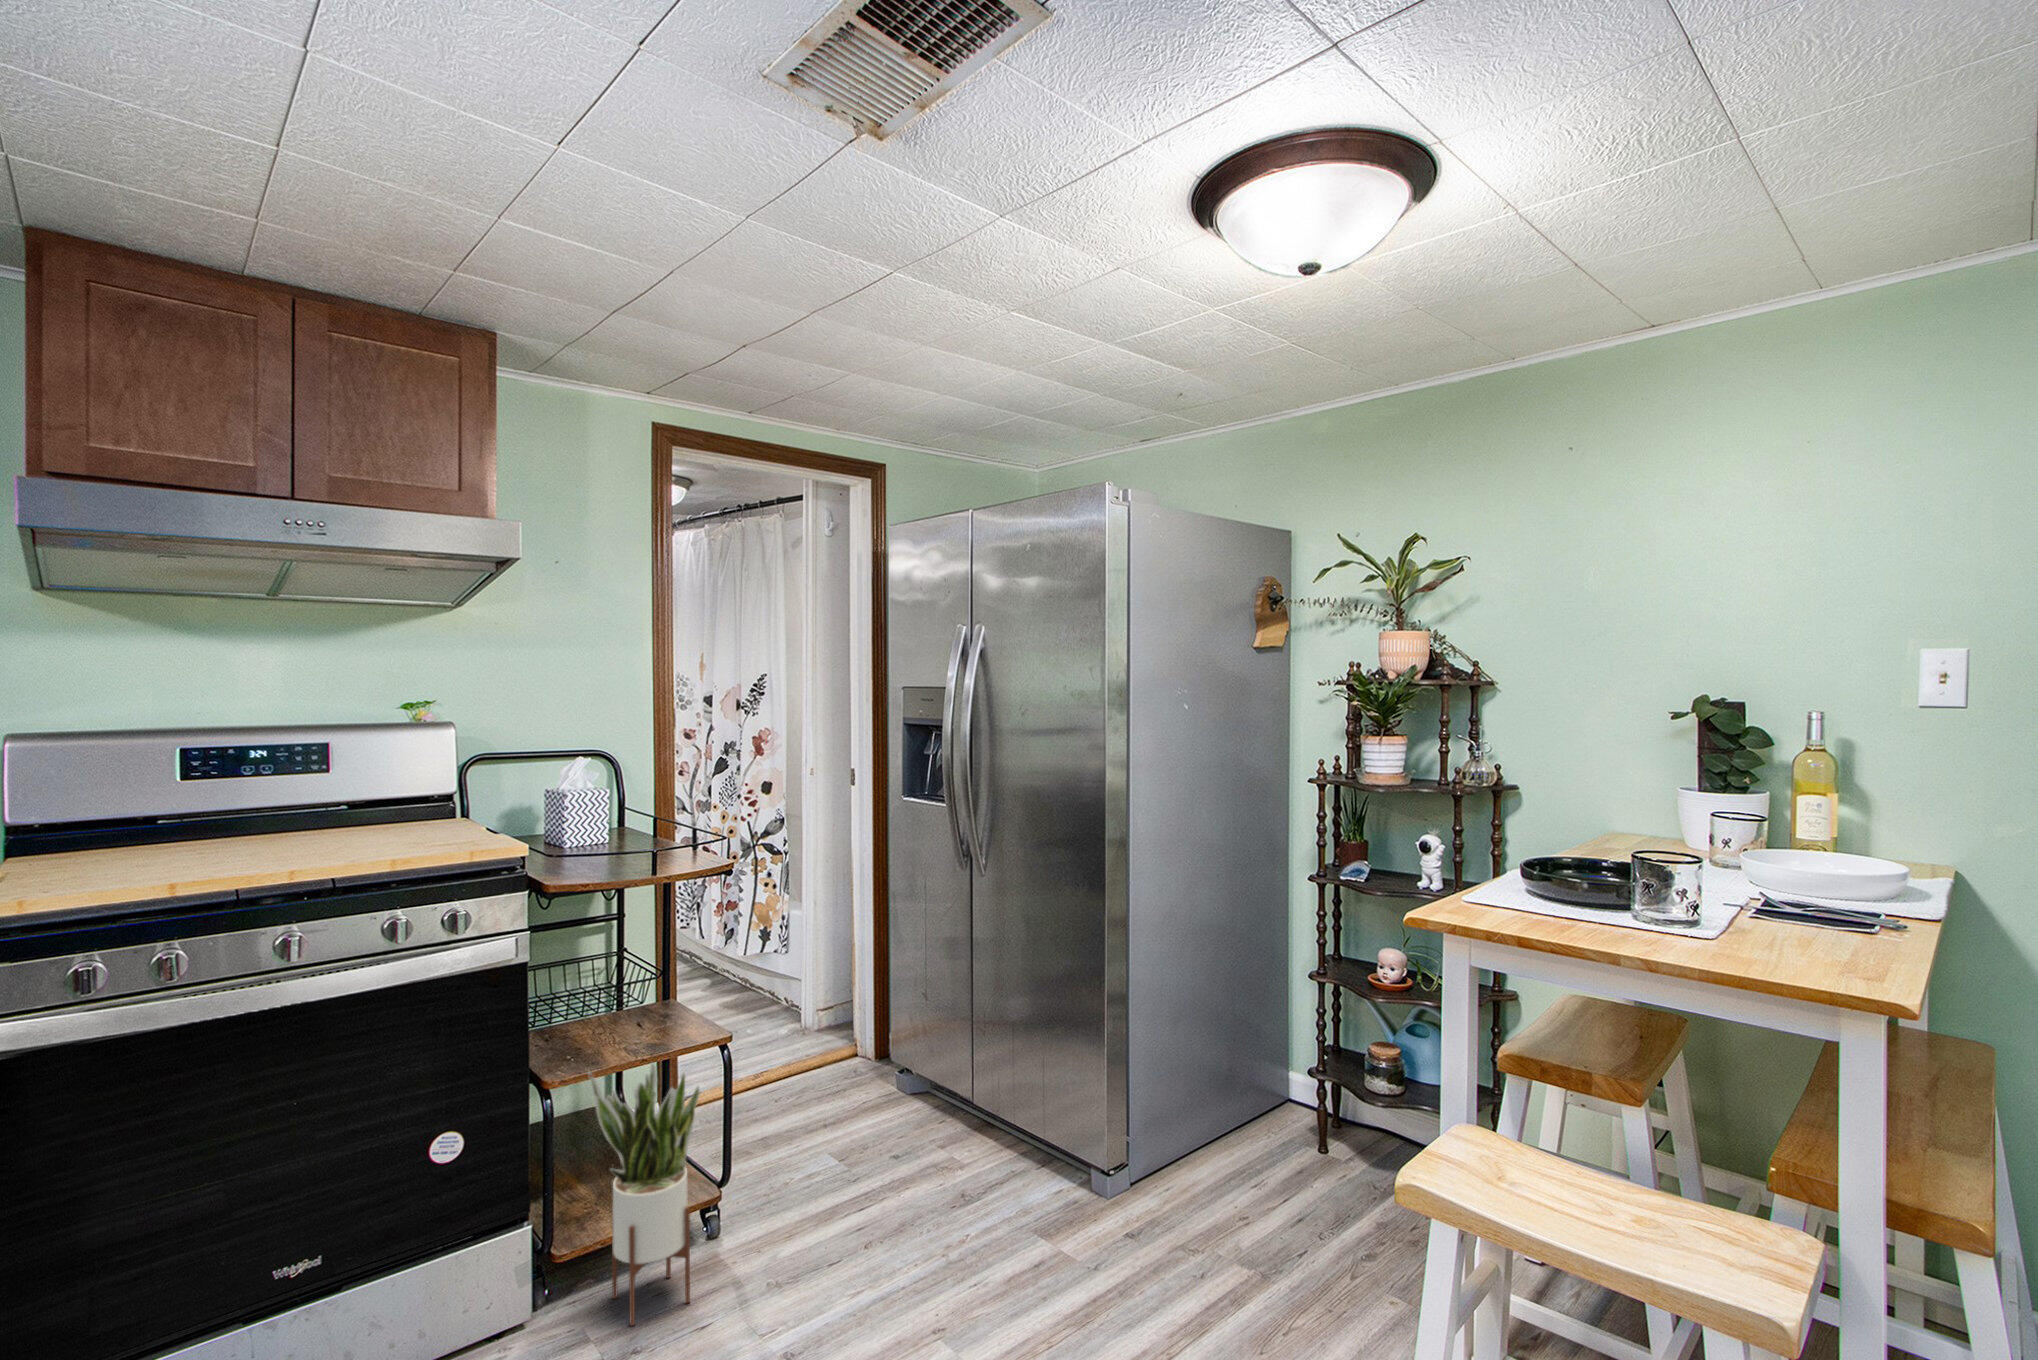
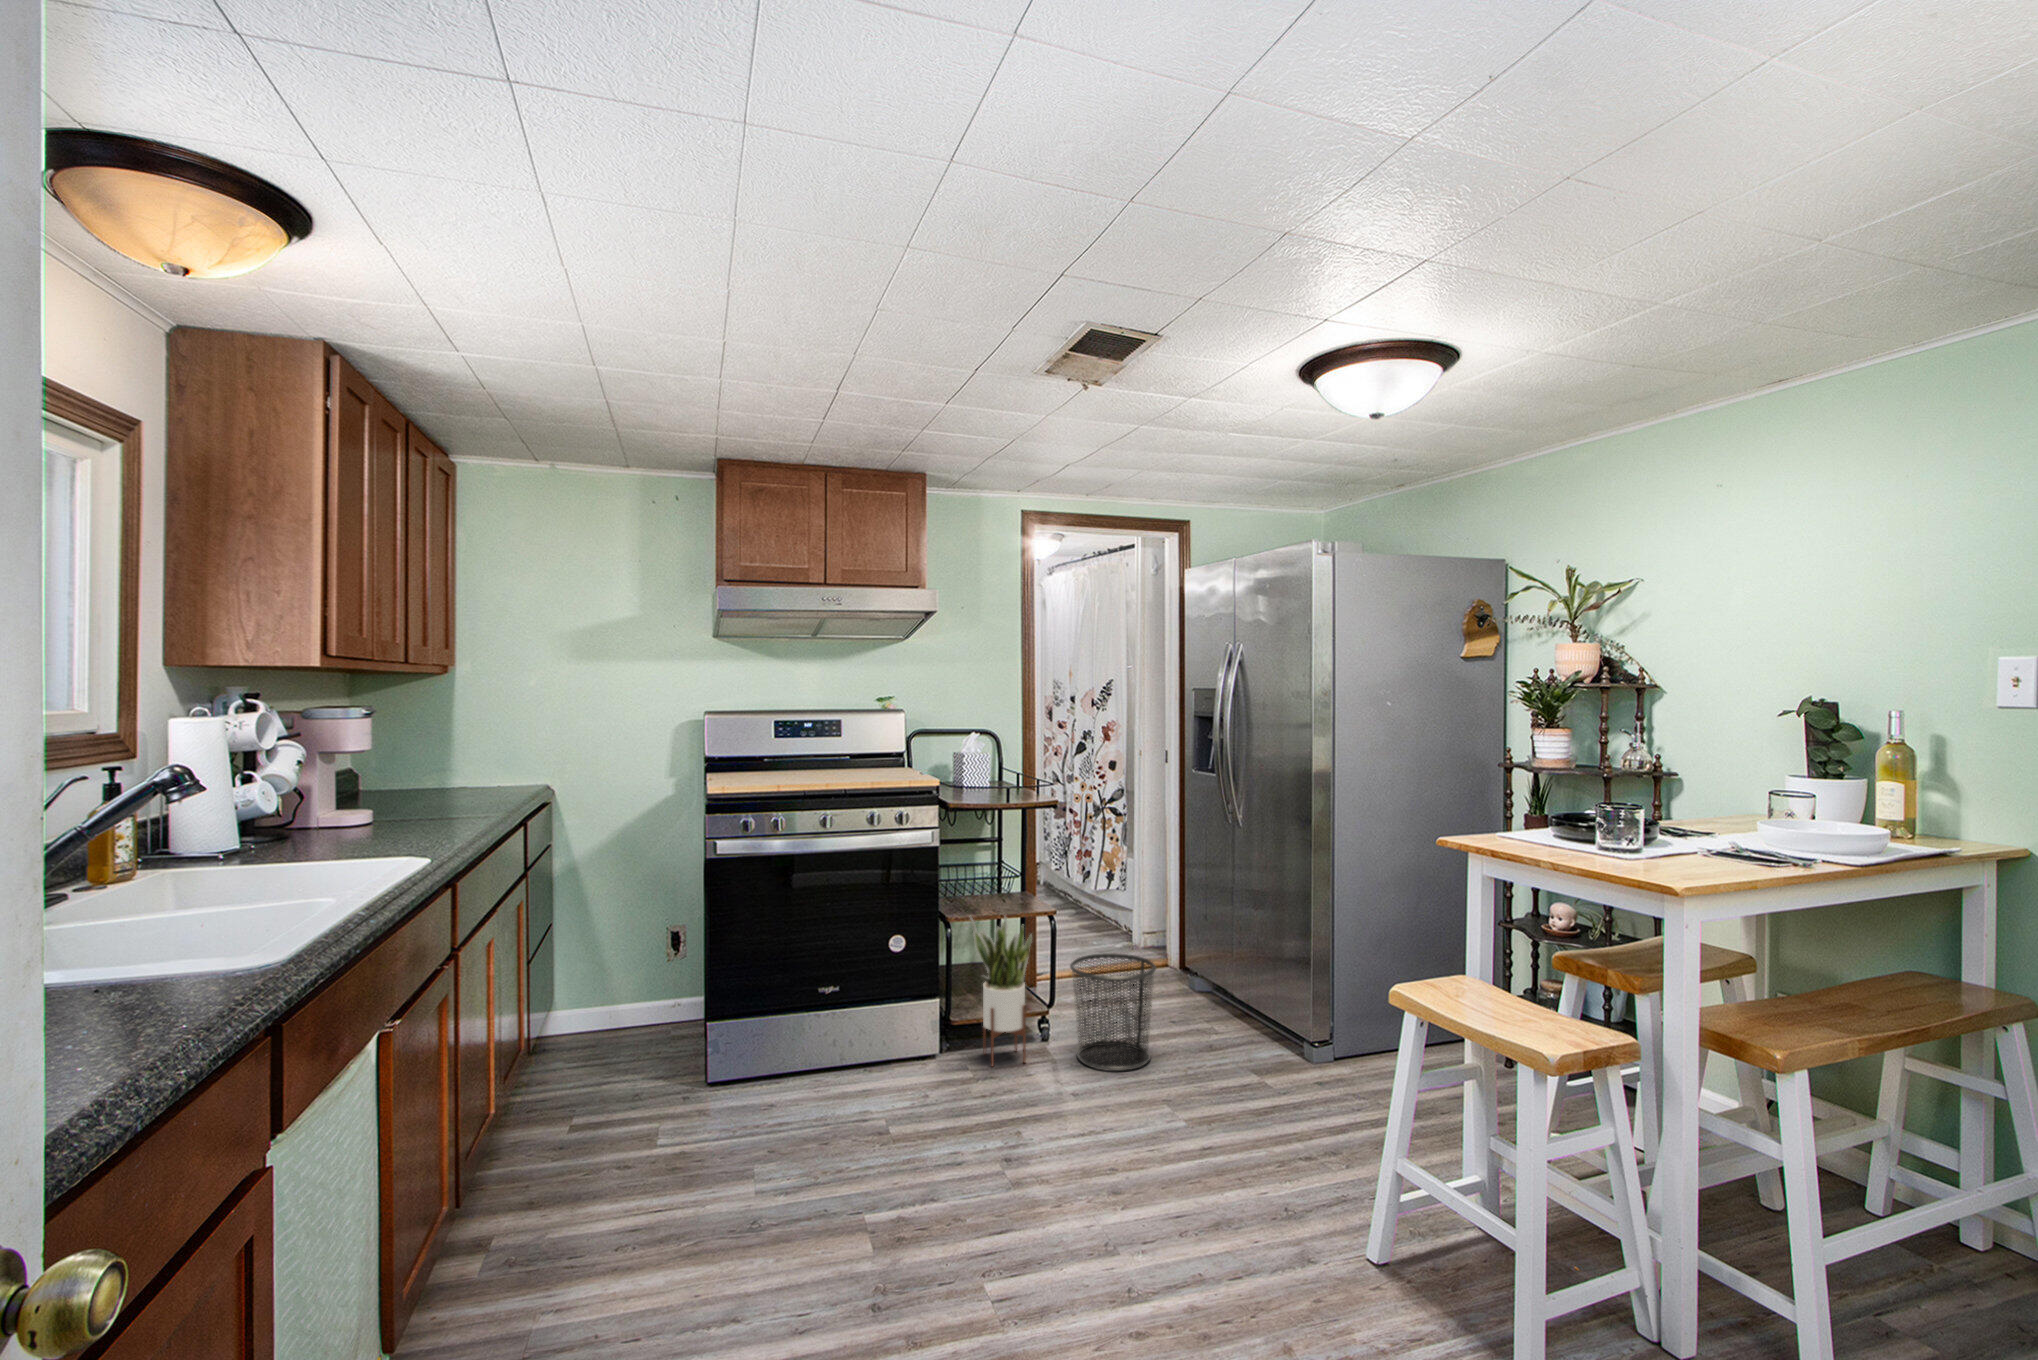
waste bin: none [760,1085,896,1287] -> present [1070,953,1156,1071]

